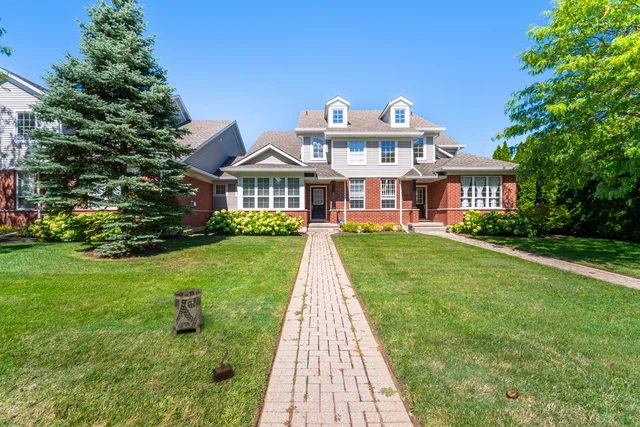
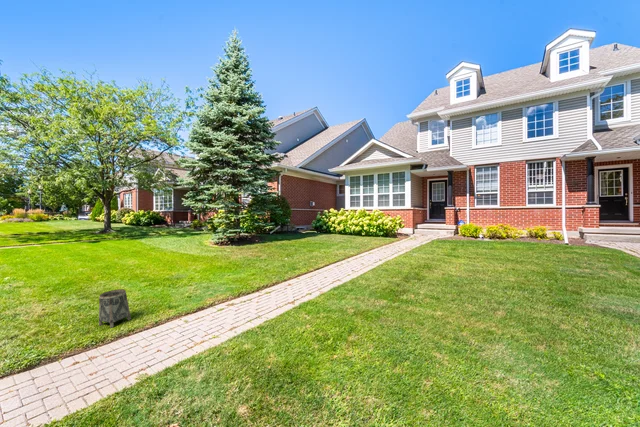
potted plant: present [206,330,250,382] -> none [20,333,54,374]

